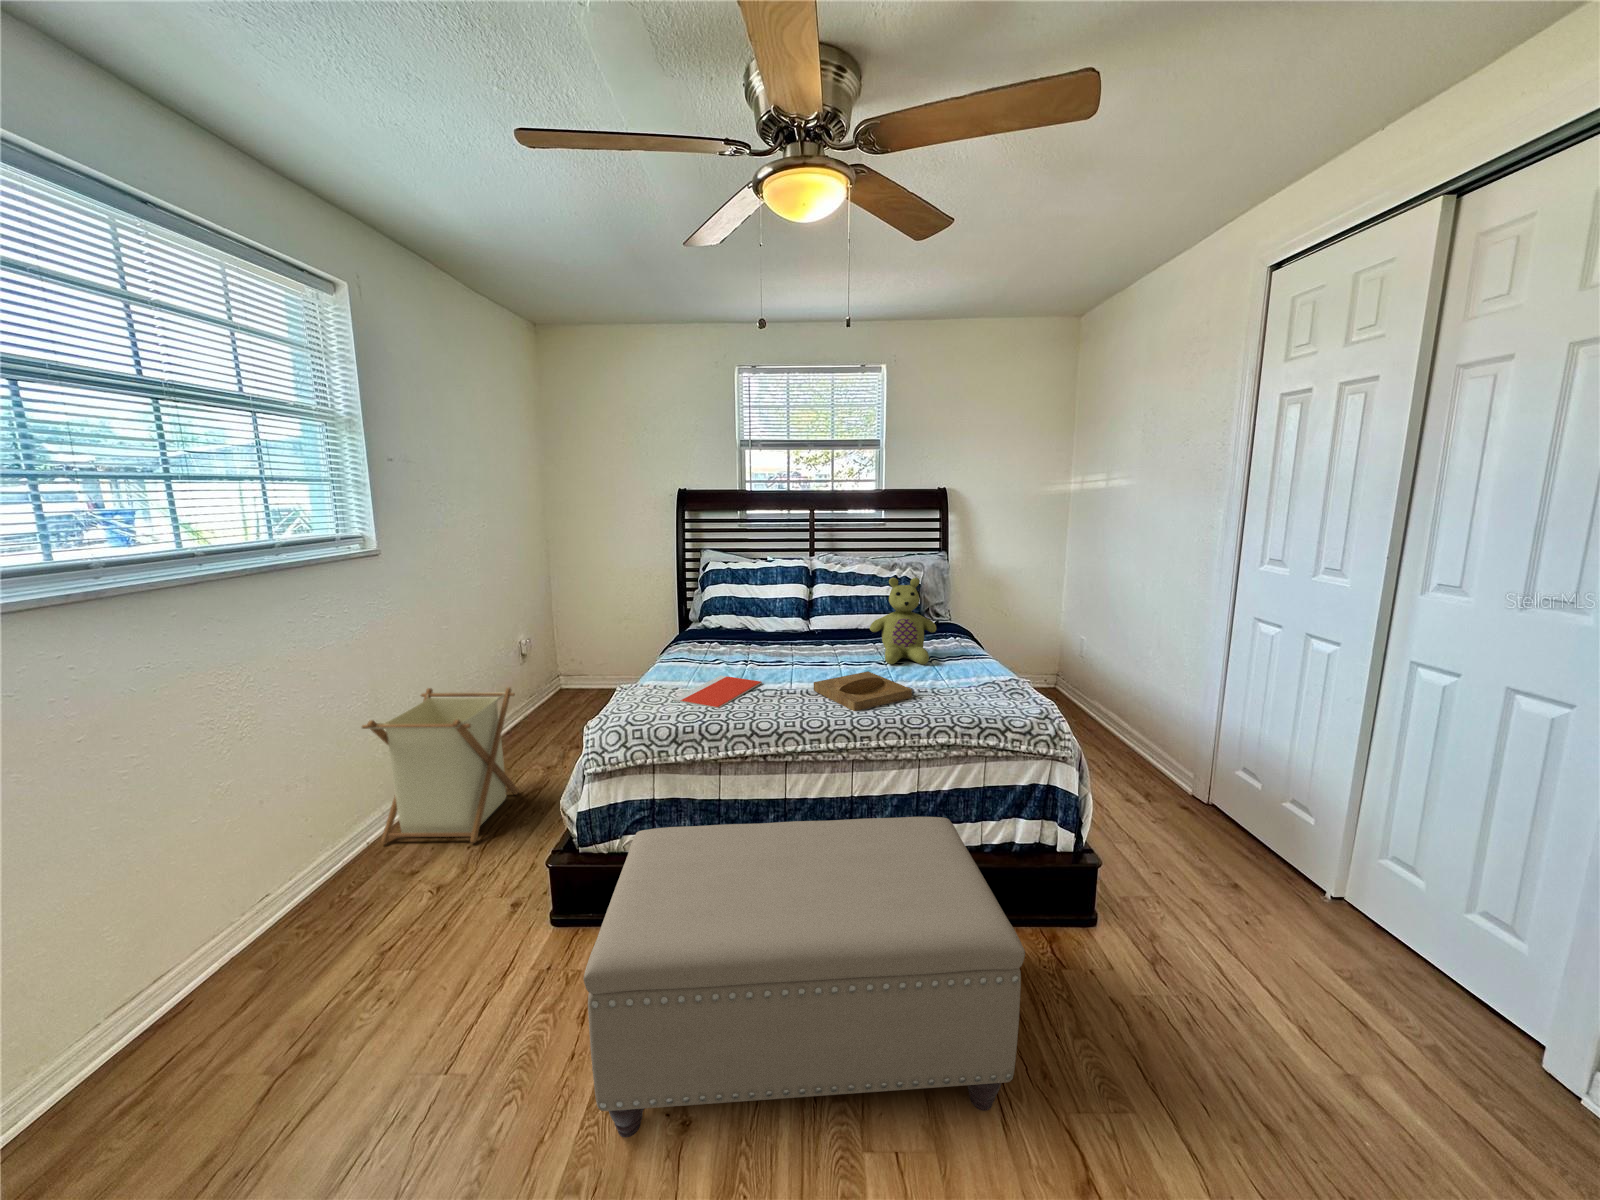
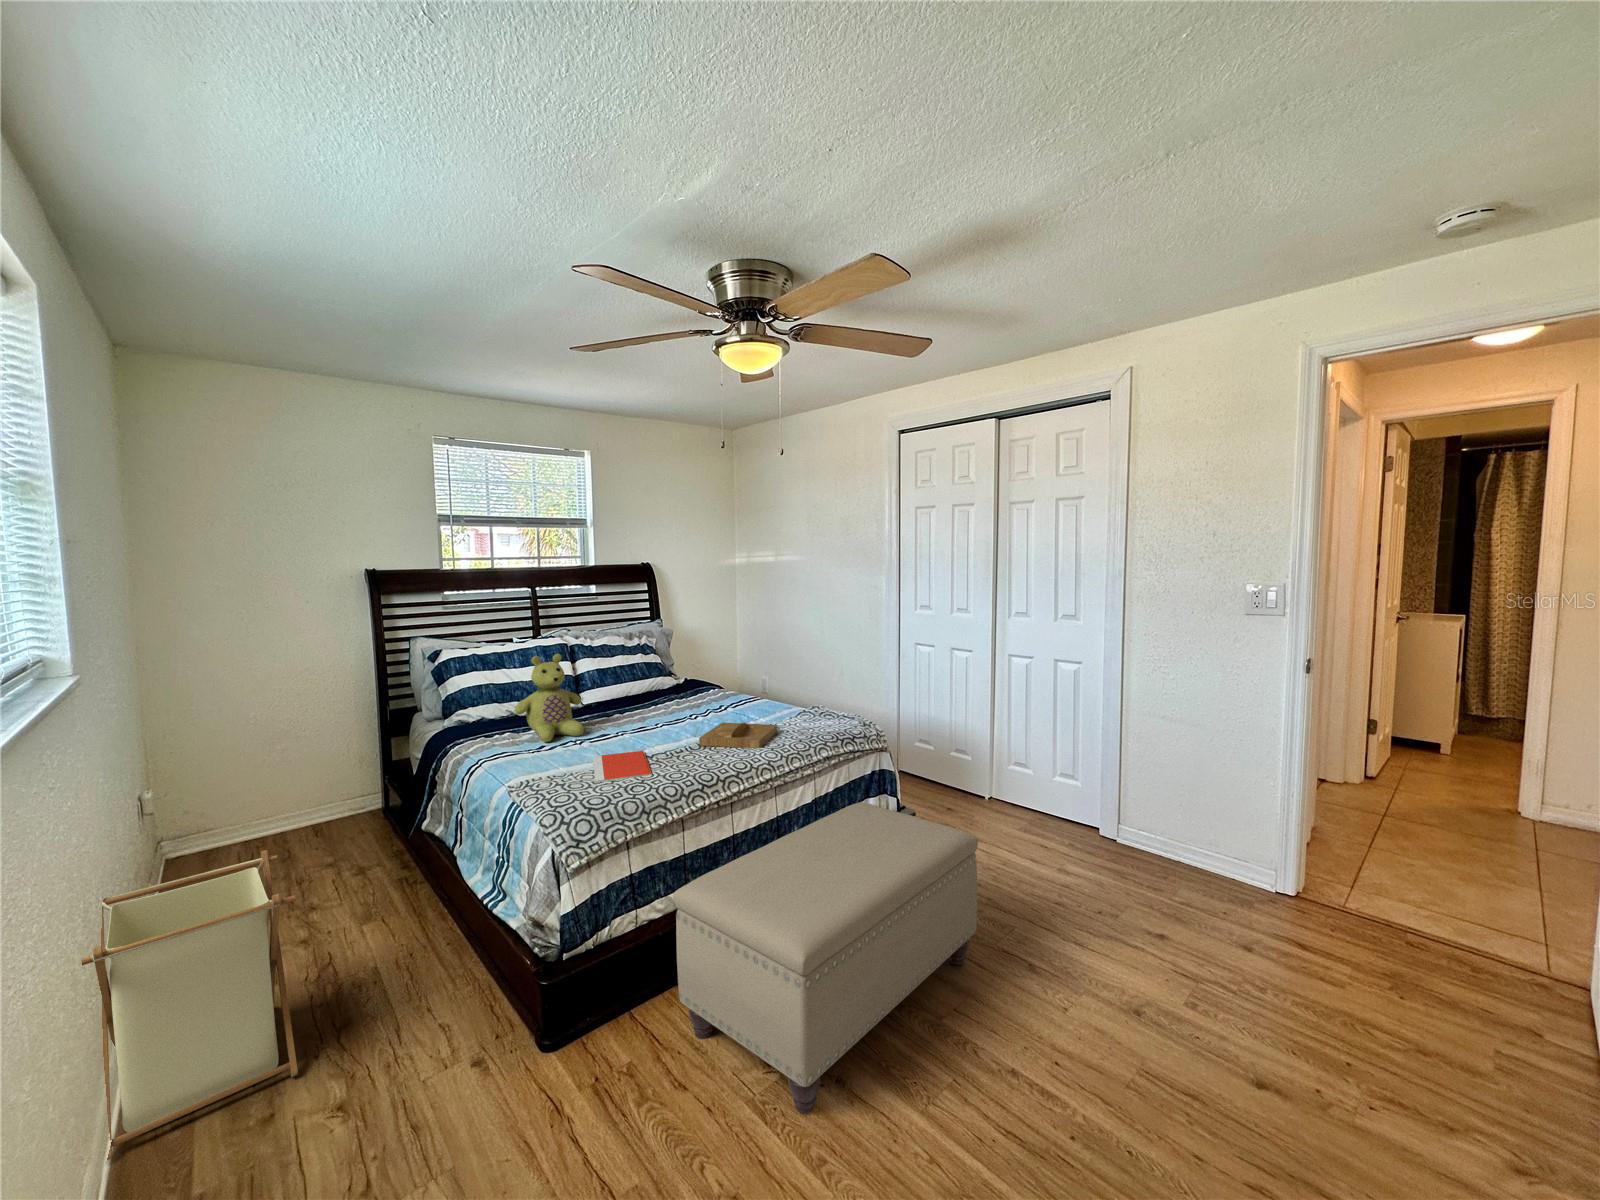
stuffed bear: present [870,578,937,664] -> present [514,654,584,742]

